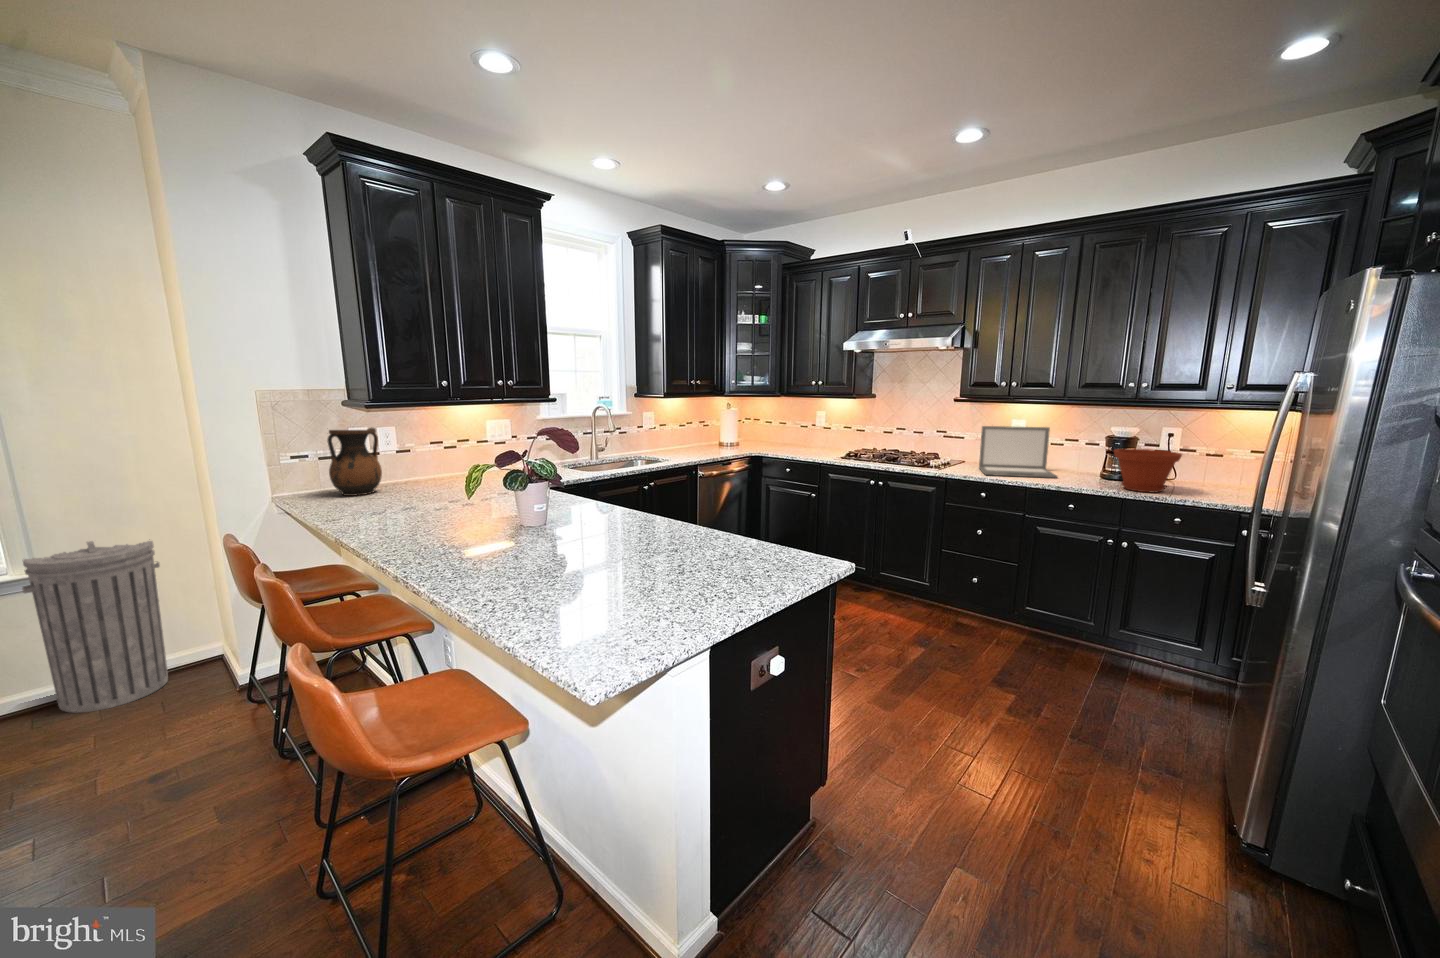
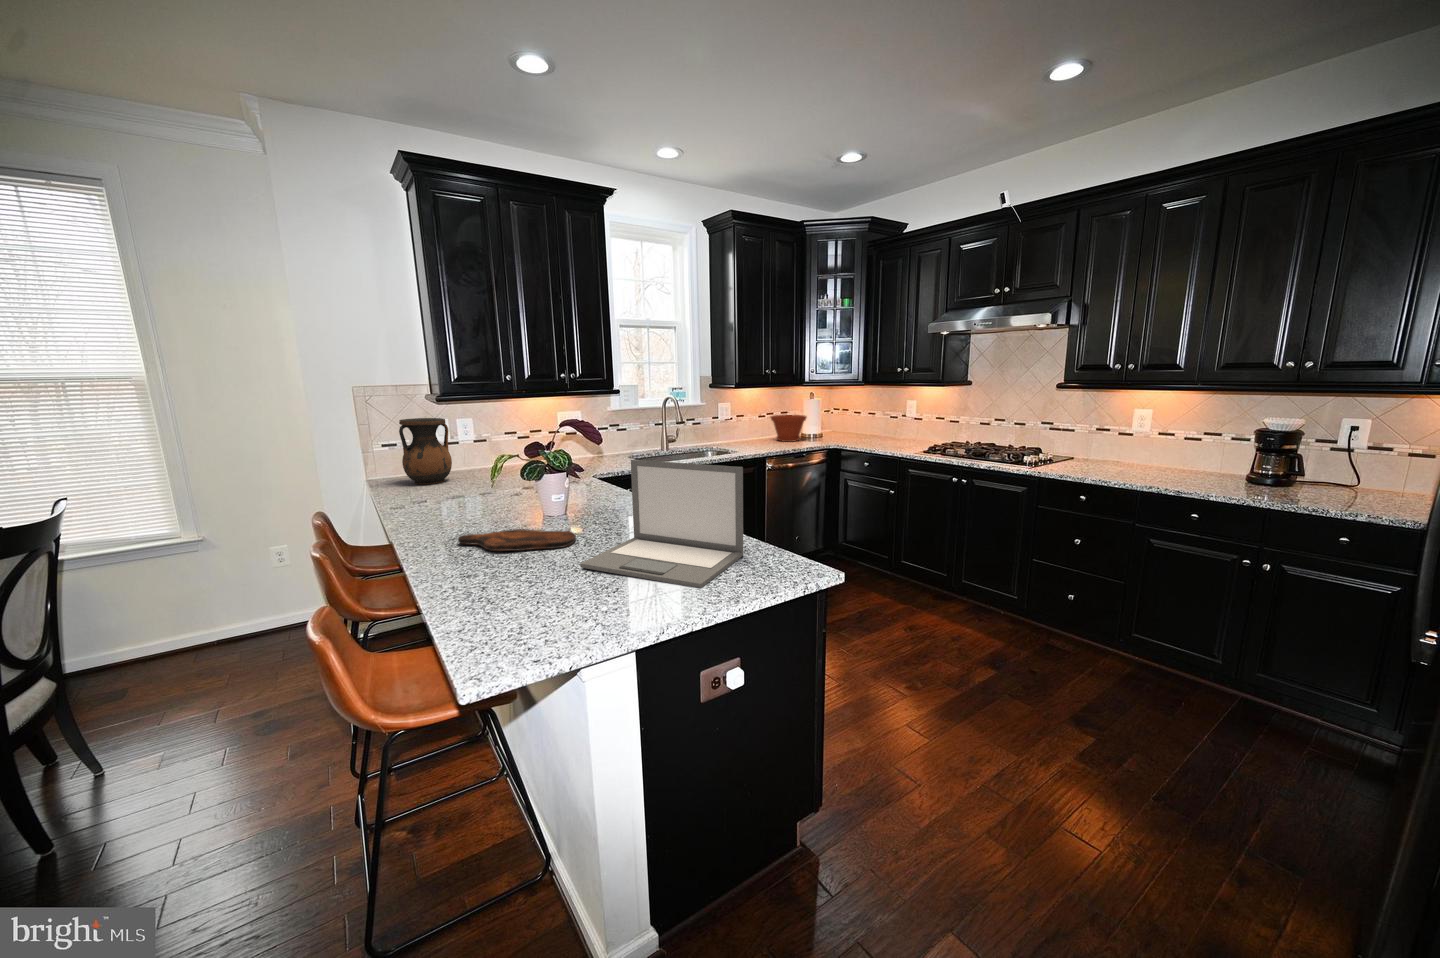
laptop: present [979,426,1057,478] -> present [580,460,743,588]
plant pot: present [1114,449,1182,492] -> present [771,415,807,442]
cutting board: none [442,529,555,547] -> present [458,529,576,551]
trash can: present [22,539,168,712] -> none [139,519,270,677]

